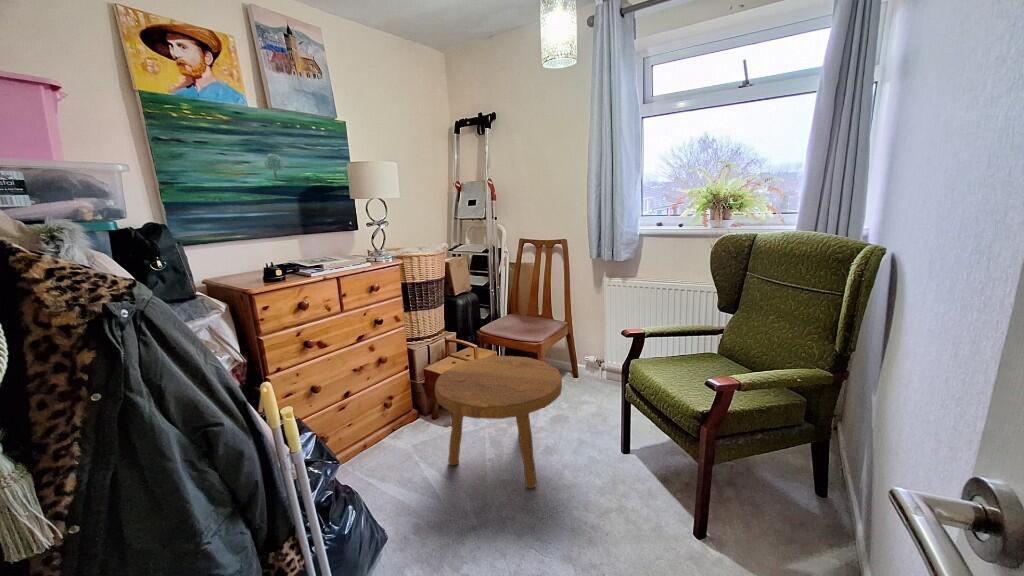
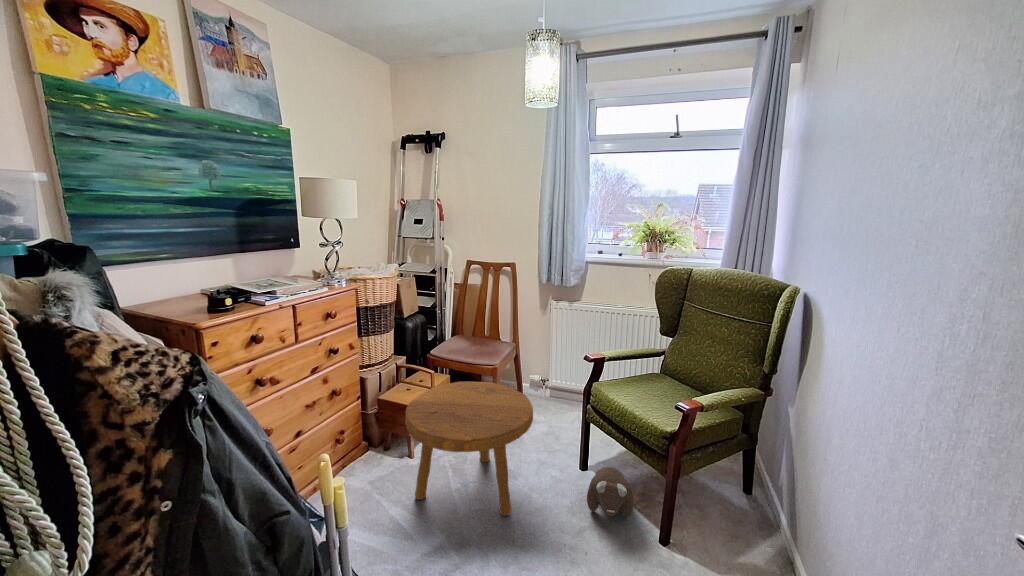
plush toy: none [617,449,668,504] -> present [587,467,634,517]

